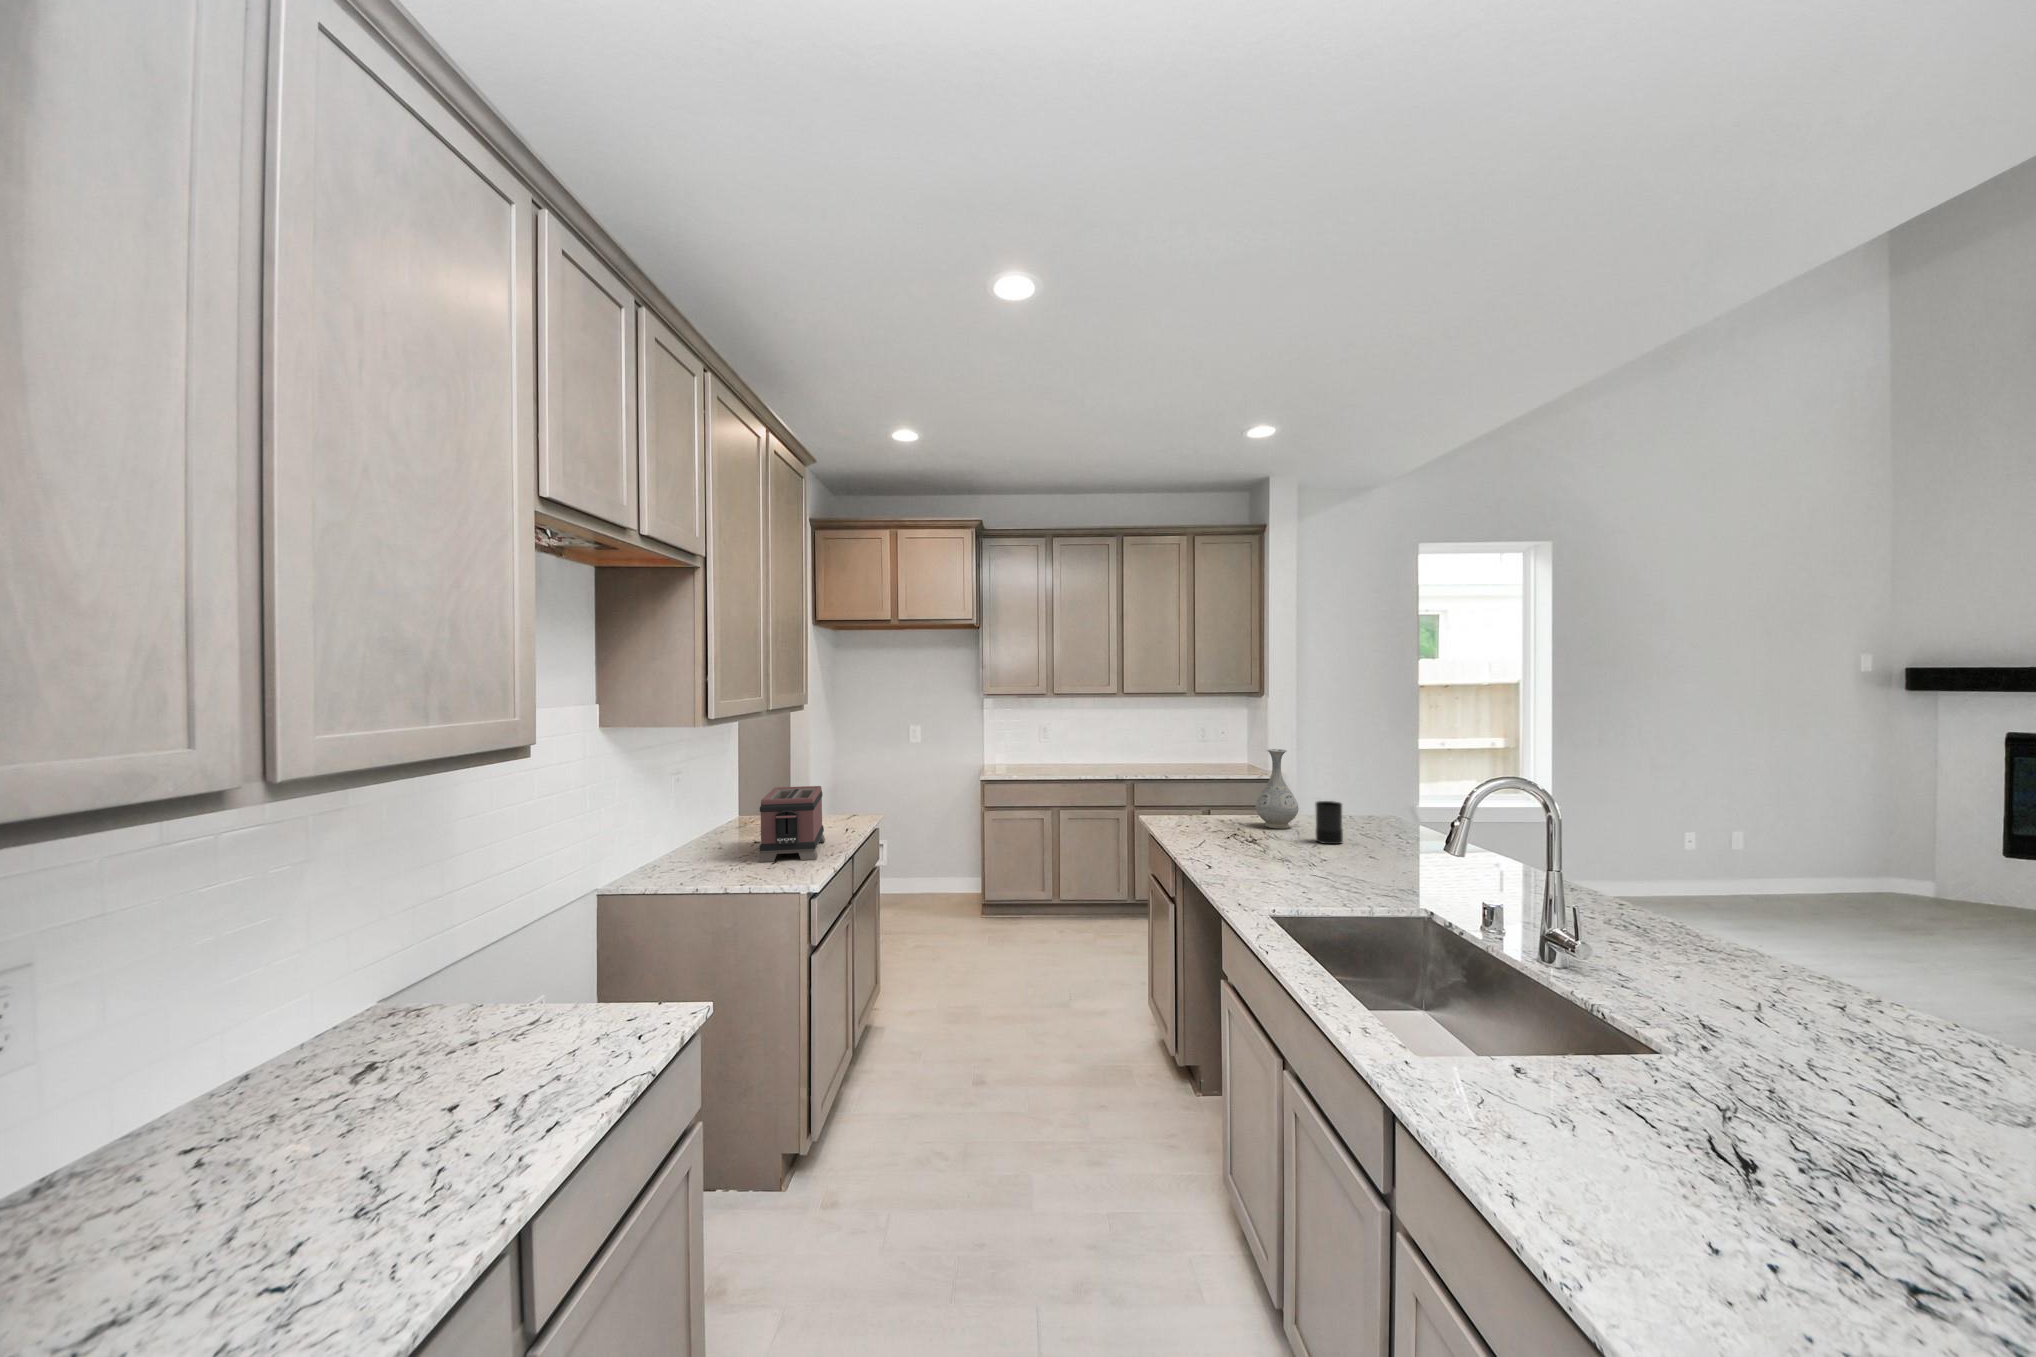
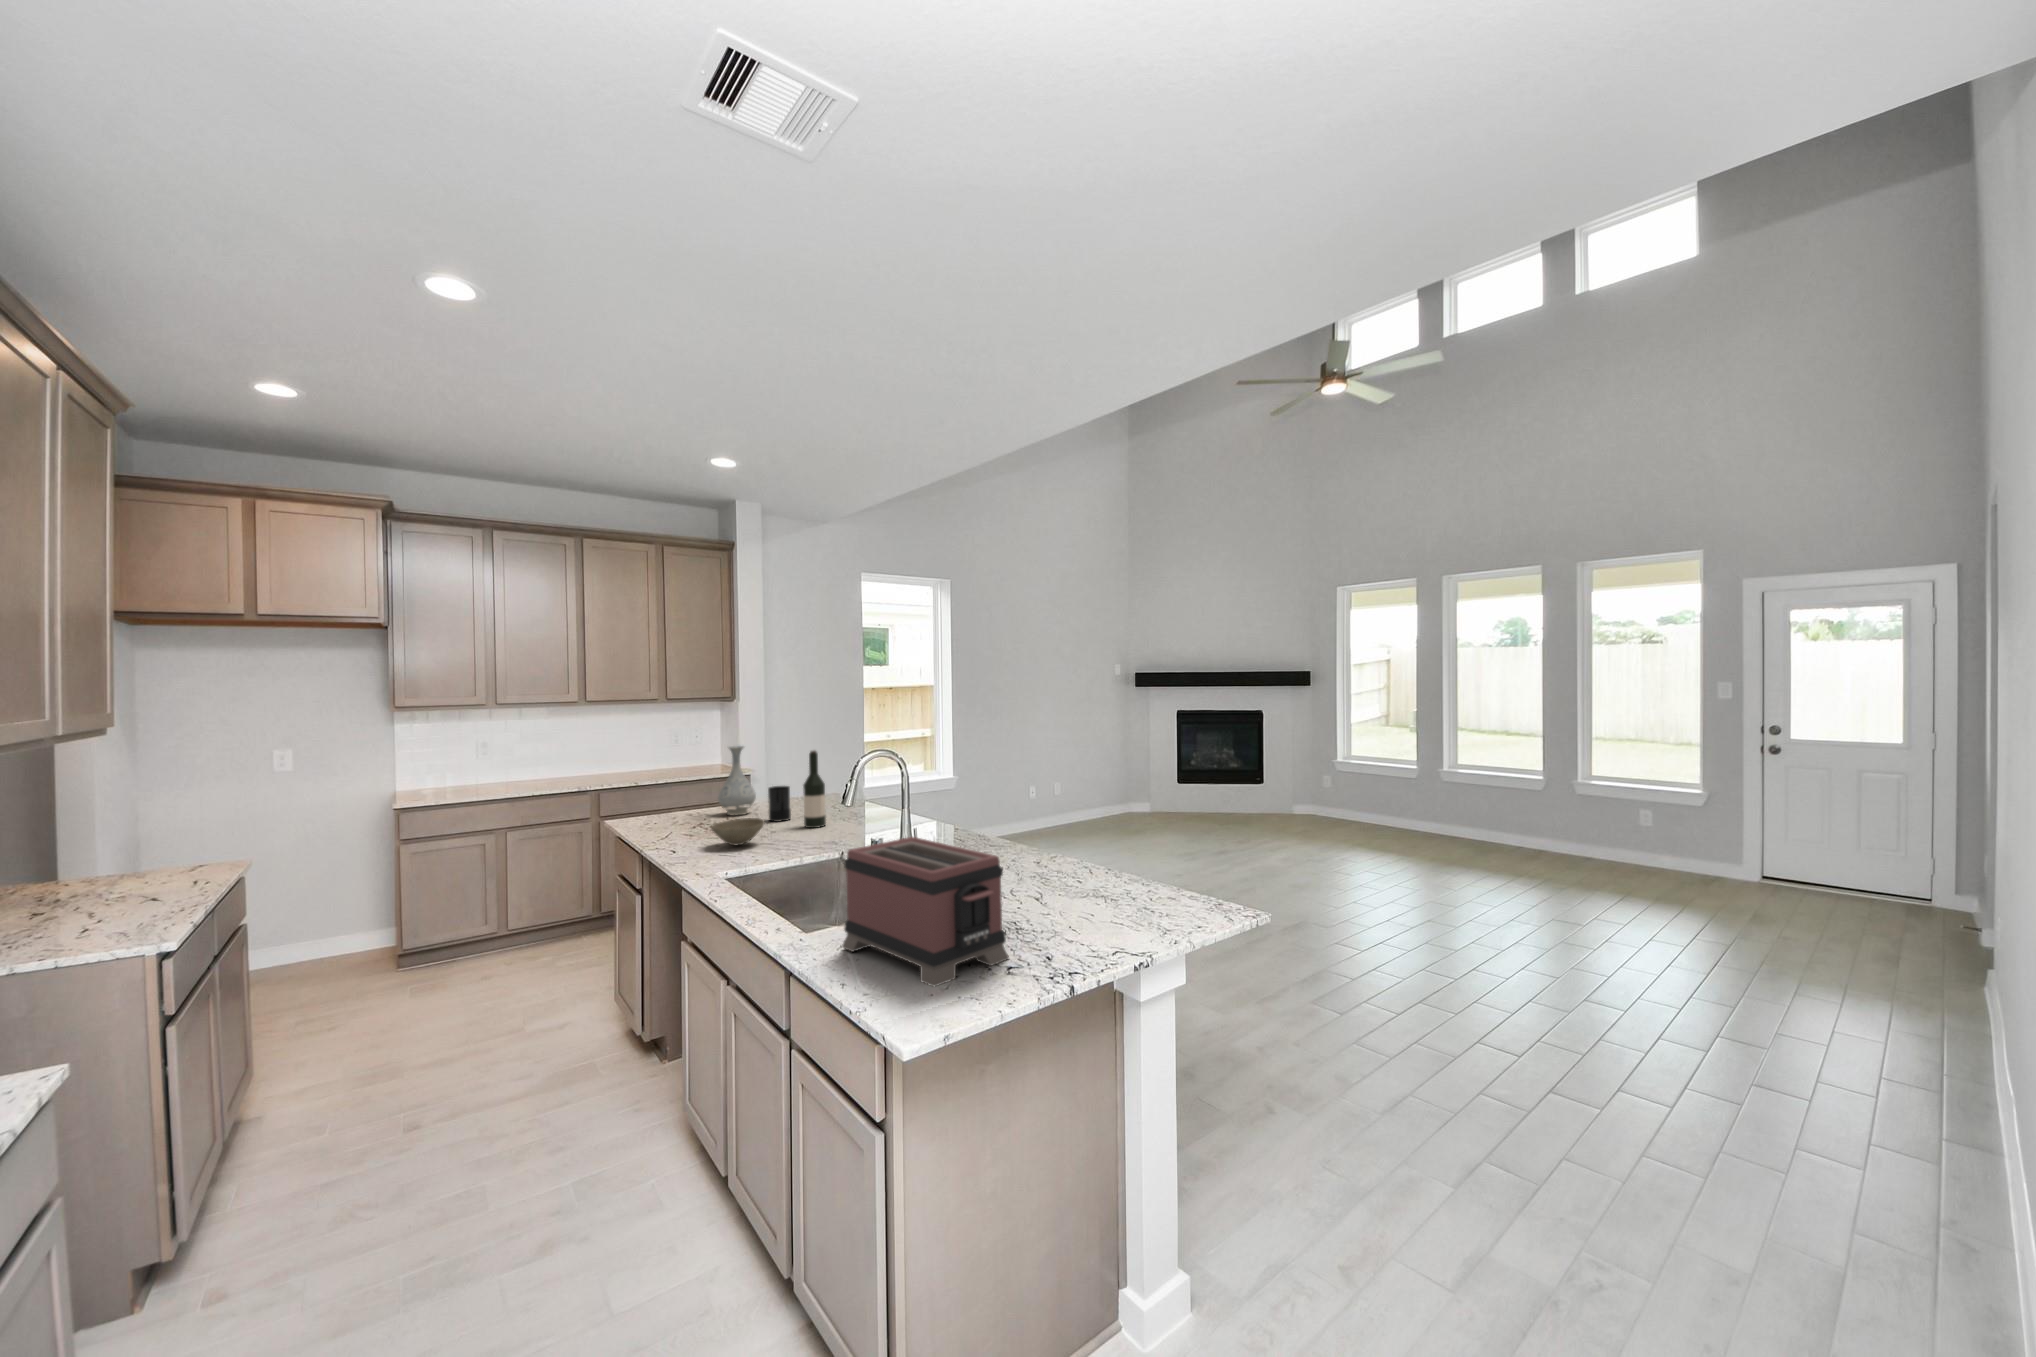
wine bottle: none [1362,764,1391,861] -> present [803,751,826,828]
toaster: present [758,786,825,862] -> present [842,837,1009,986]
bowl: none [1253,838,1317,871] -> present [711,818,765,845]

